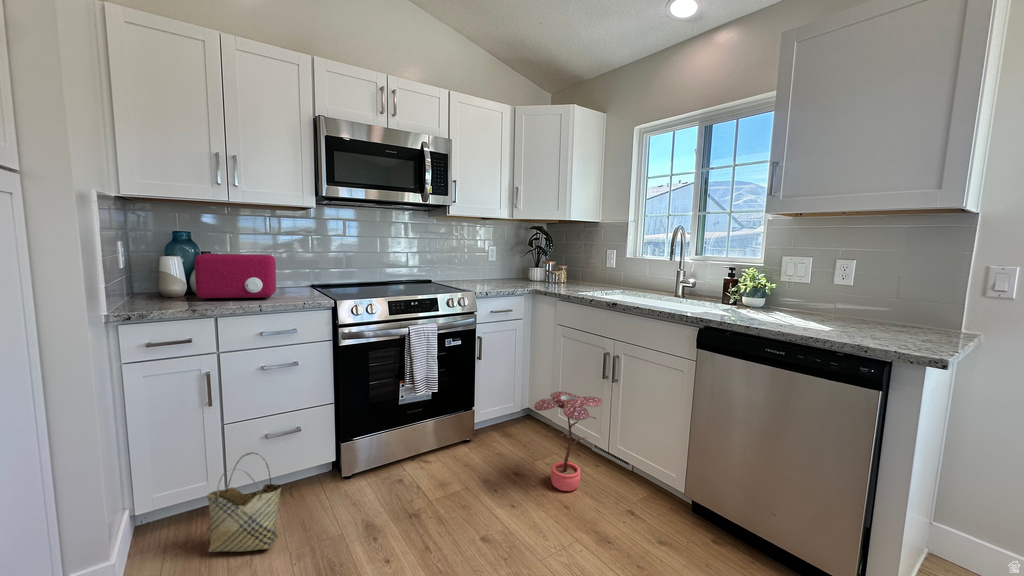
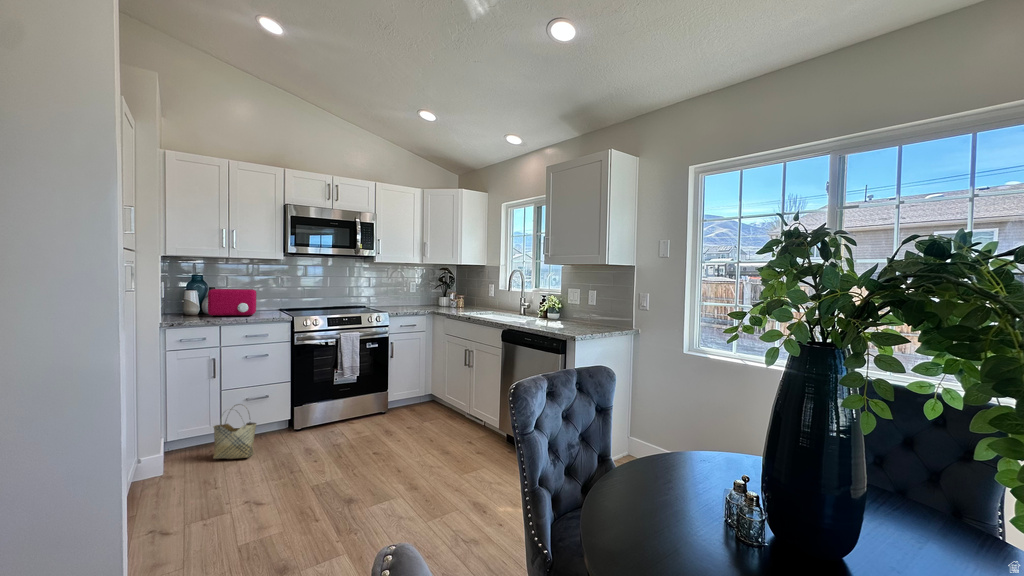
potted plant: present [534,391,602,491] -> none [416,375,461,435]

